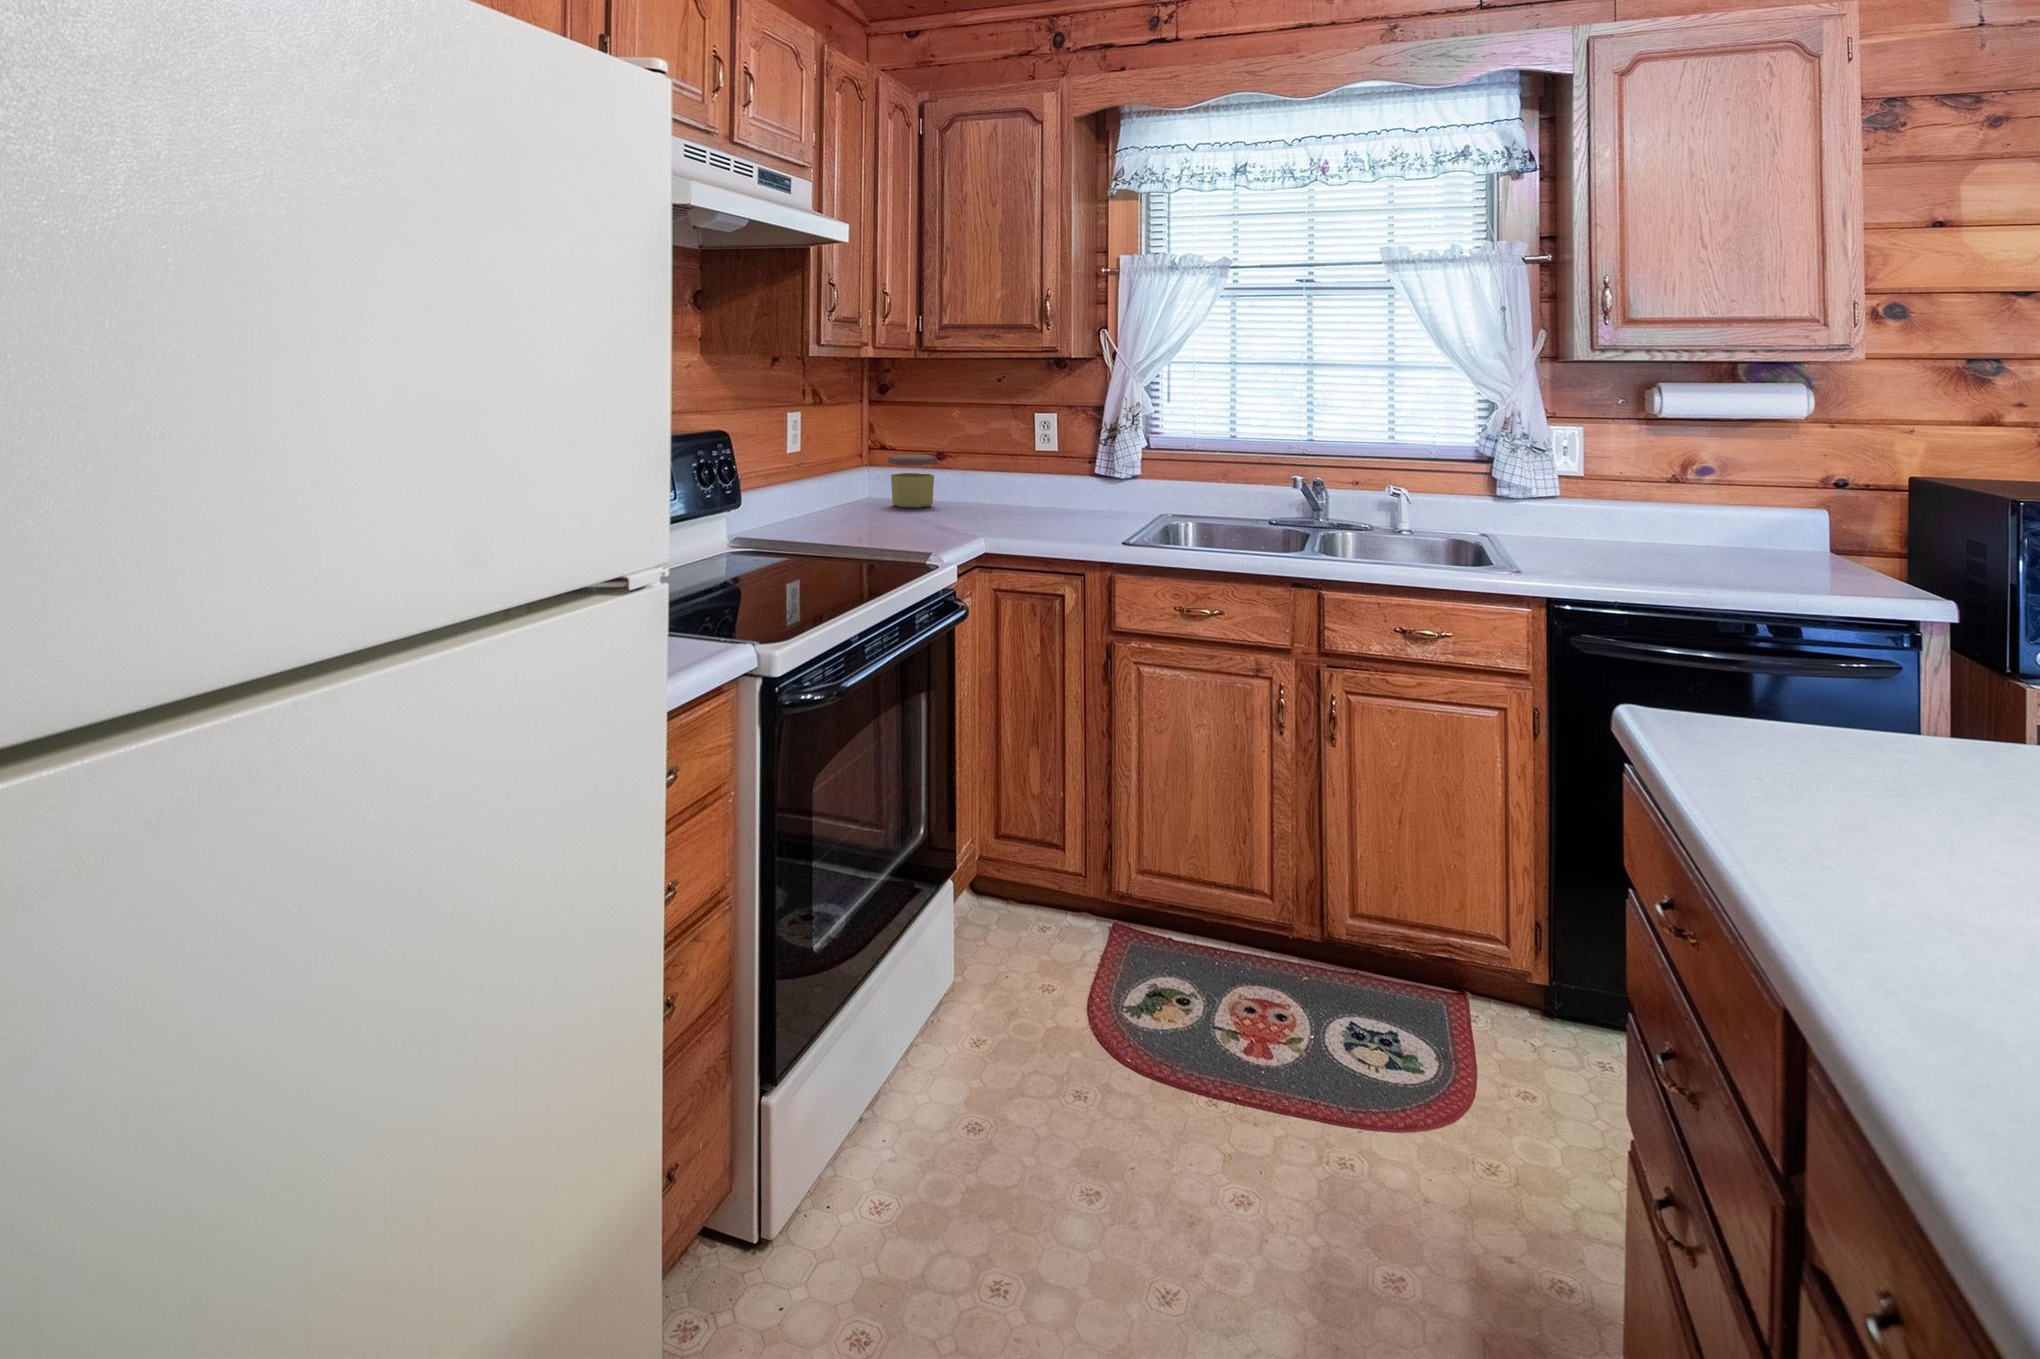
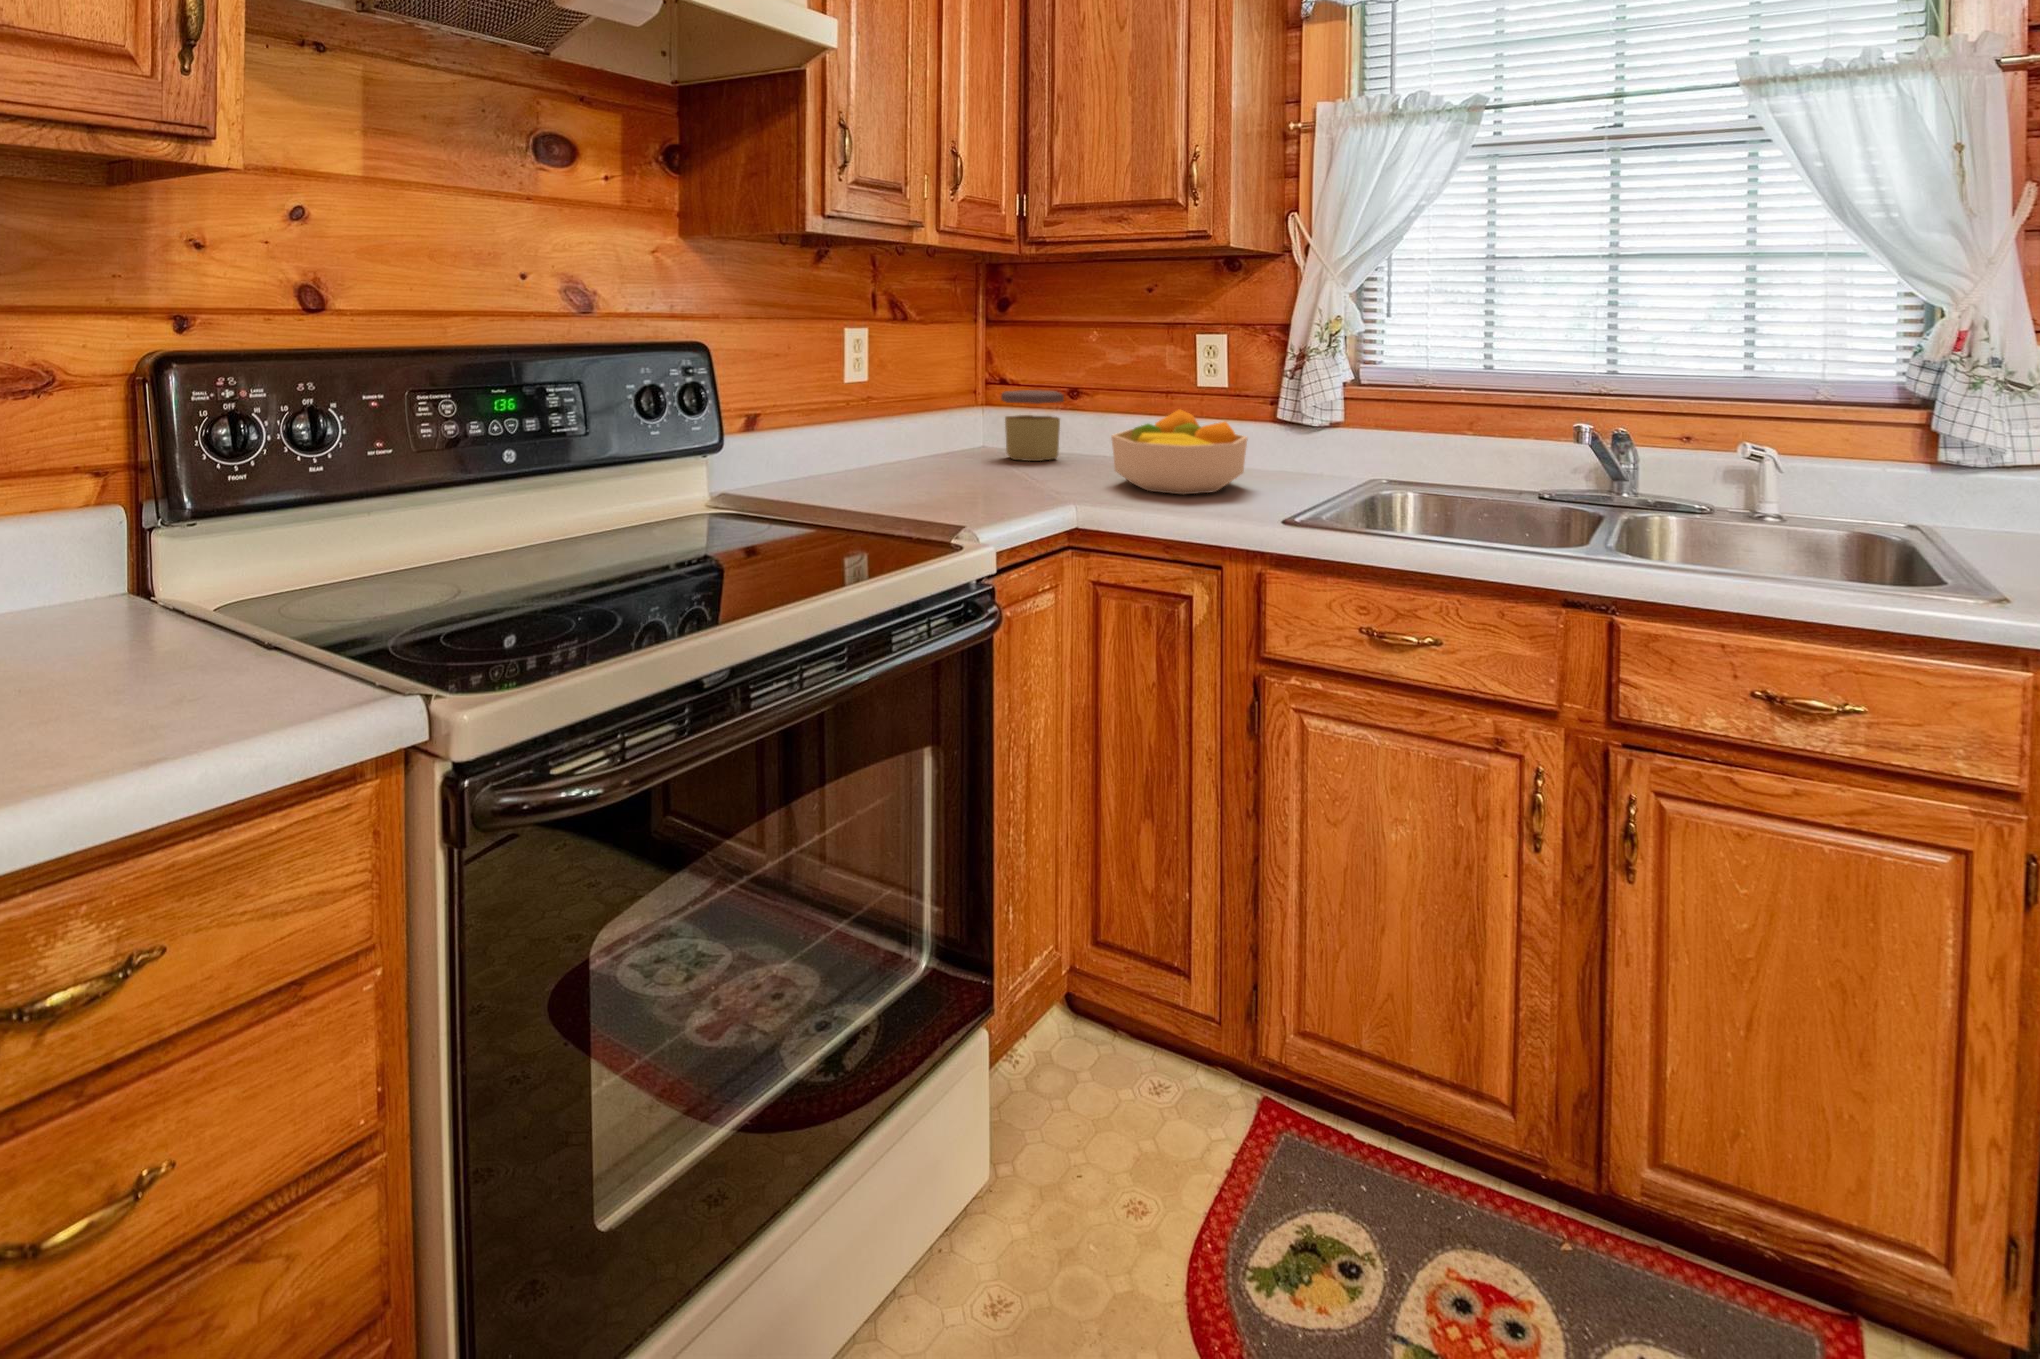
fruit bowl: none [989,468,1082,529] -> present [1111,410,1248,494]

